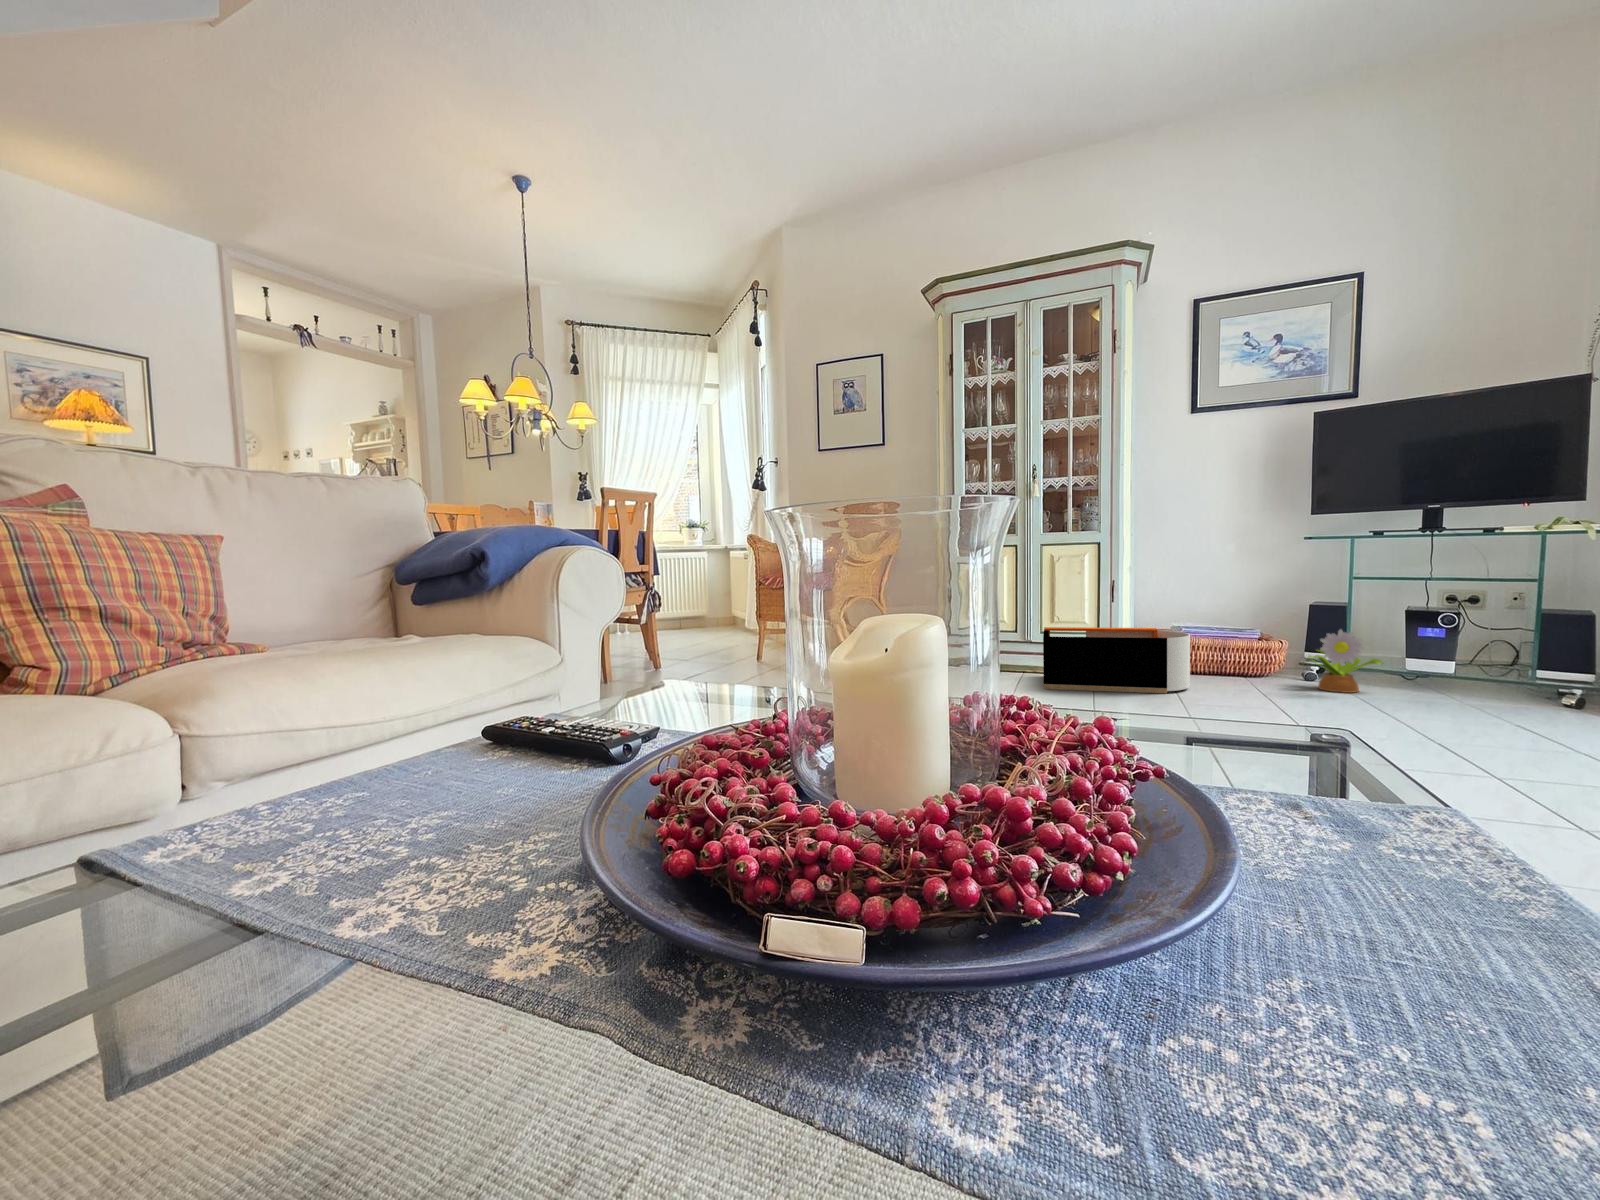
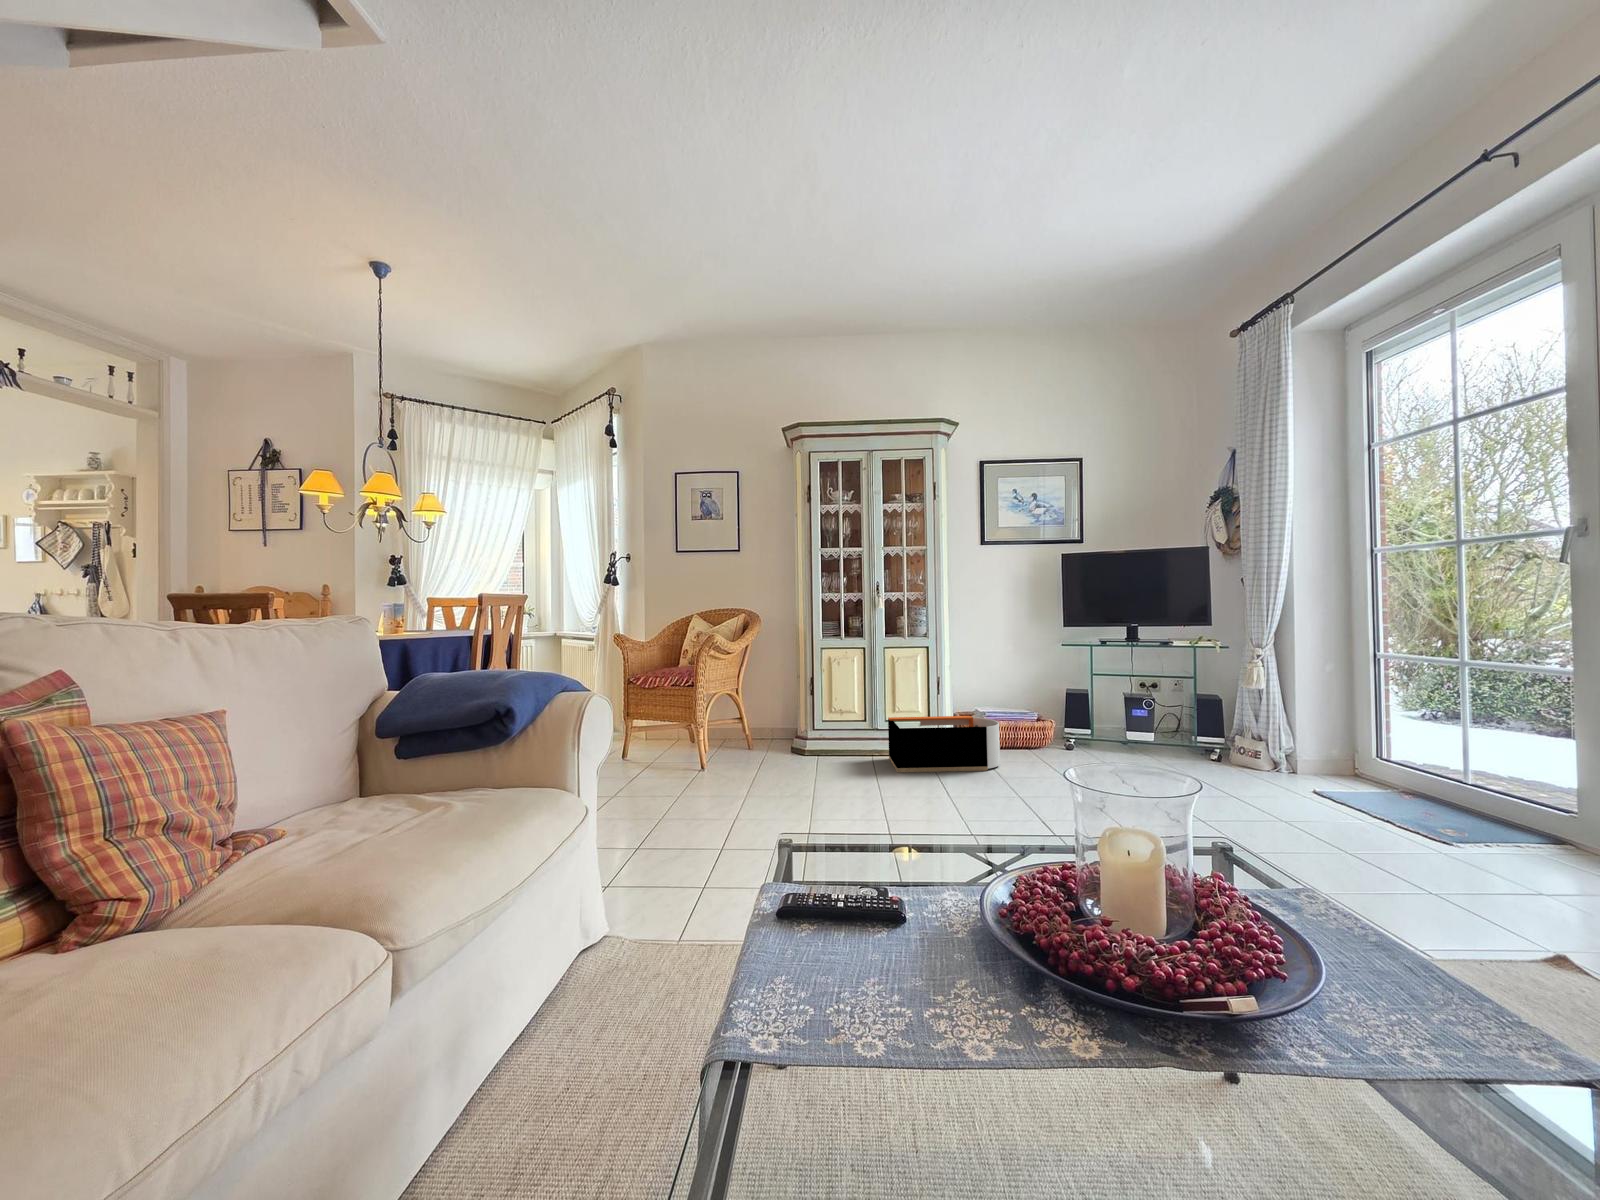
decorative plant: present [1302,630,1383,693] -> none [1068,715,1119,761]

